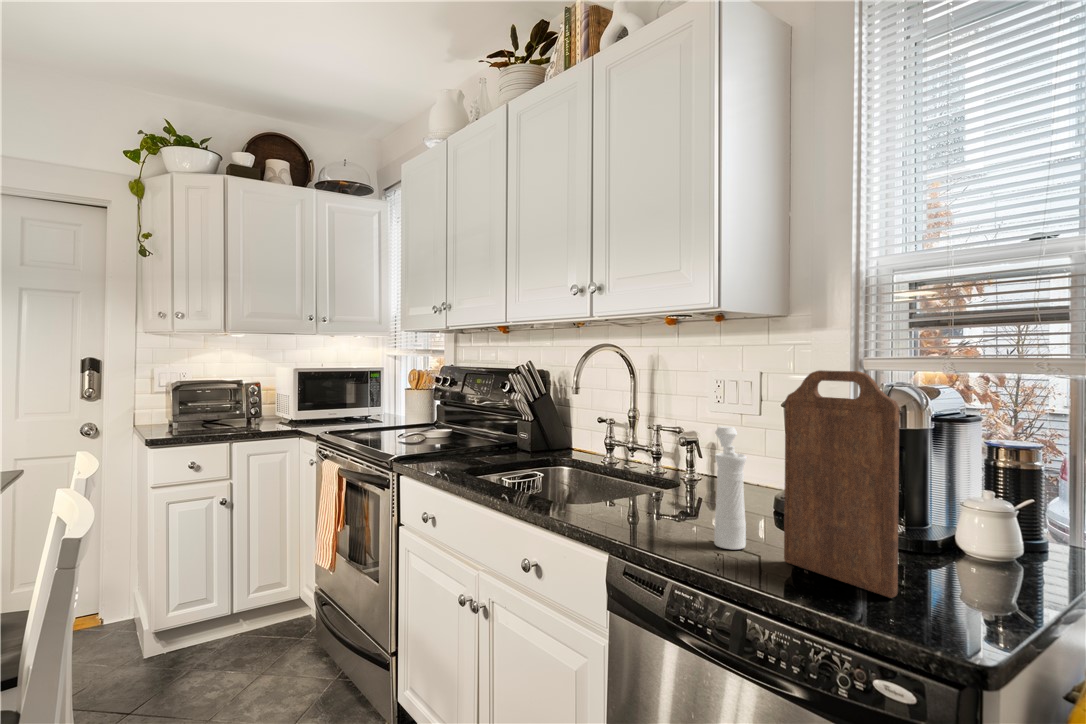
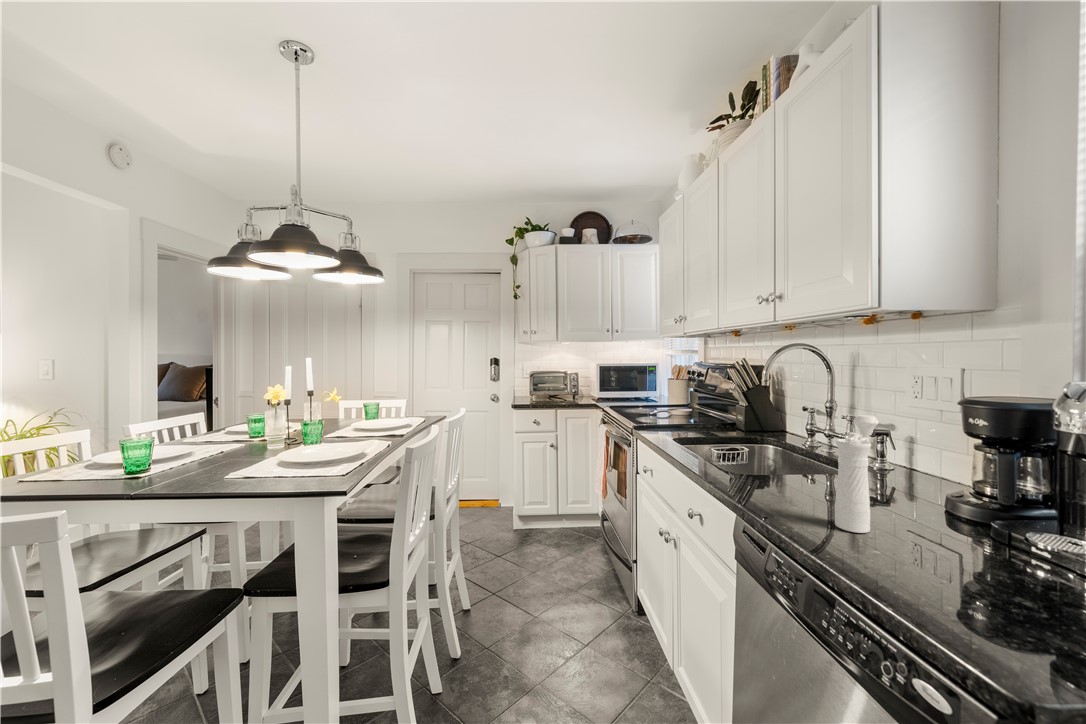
cutting board: present [784,370,899,598] -> none [901,359,1026,620]

